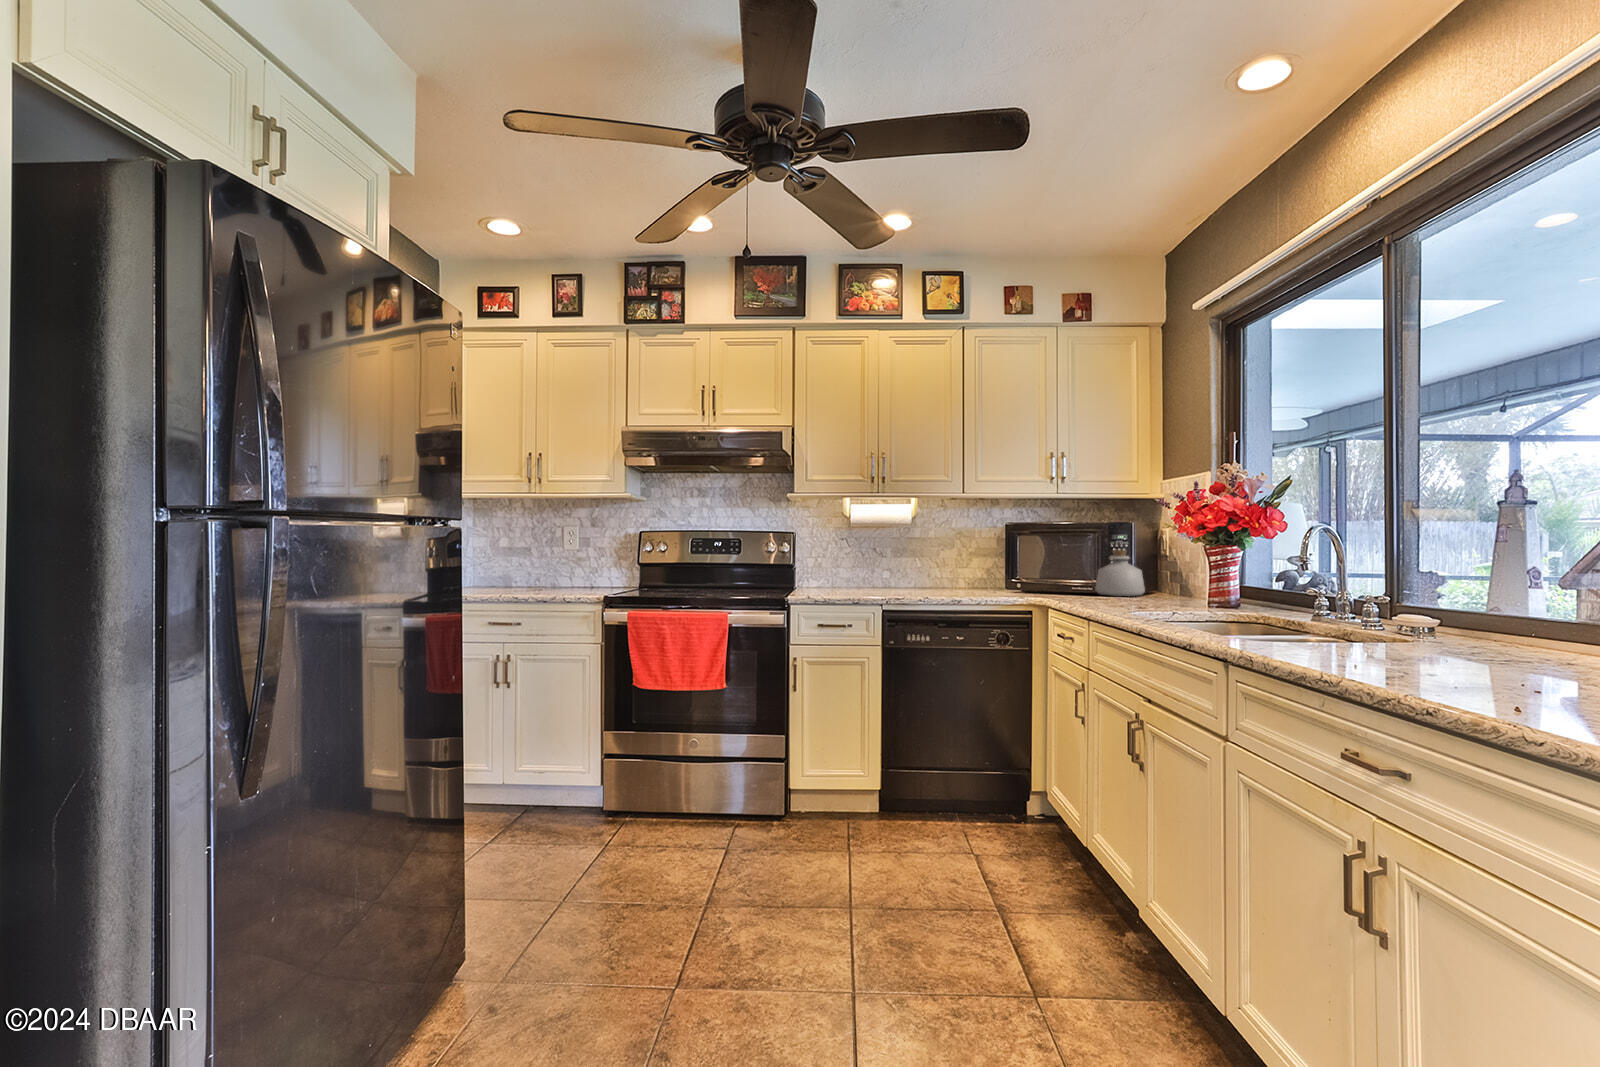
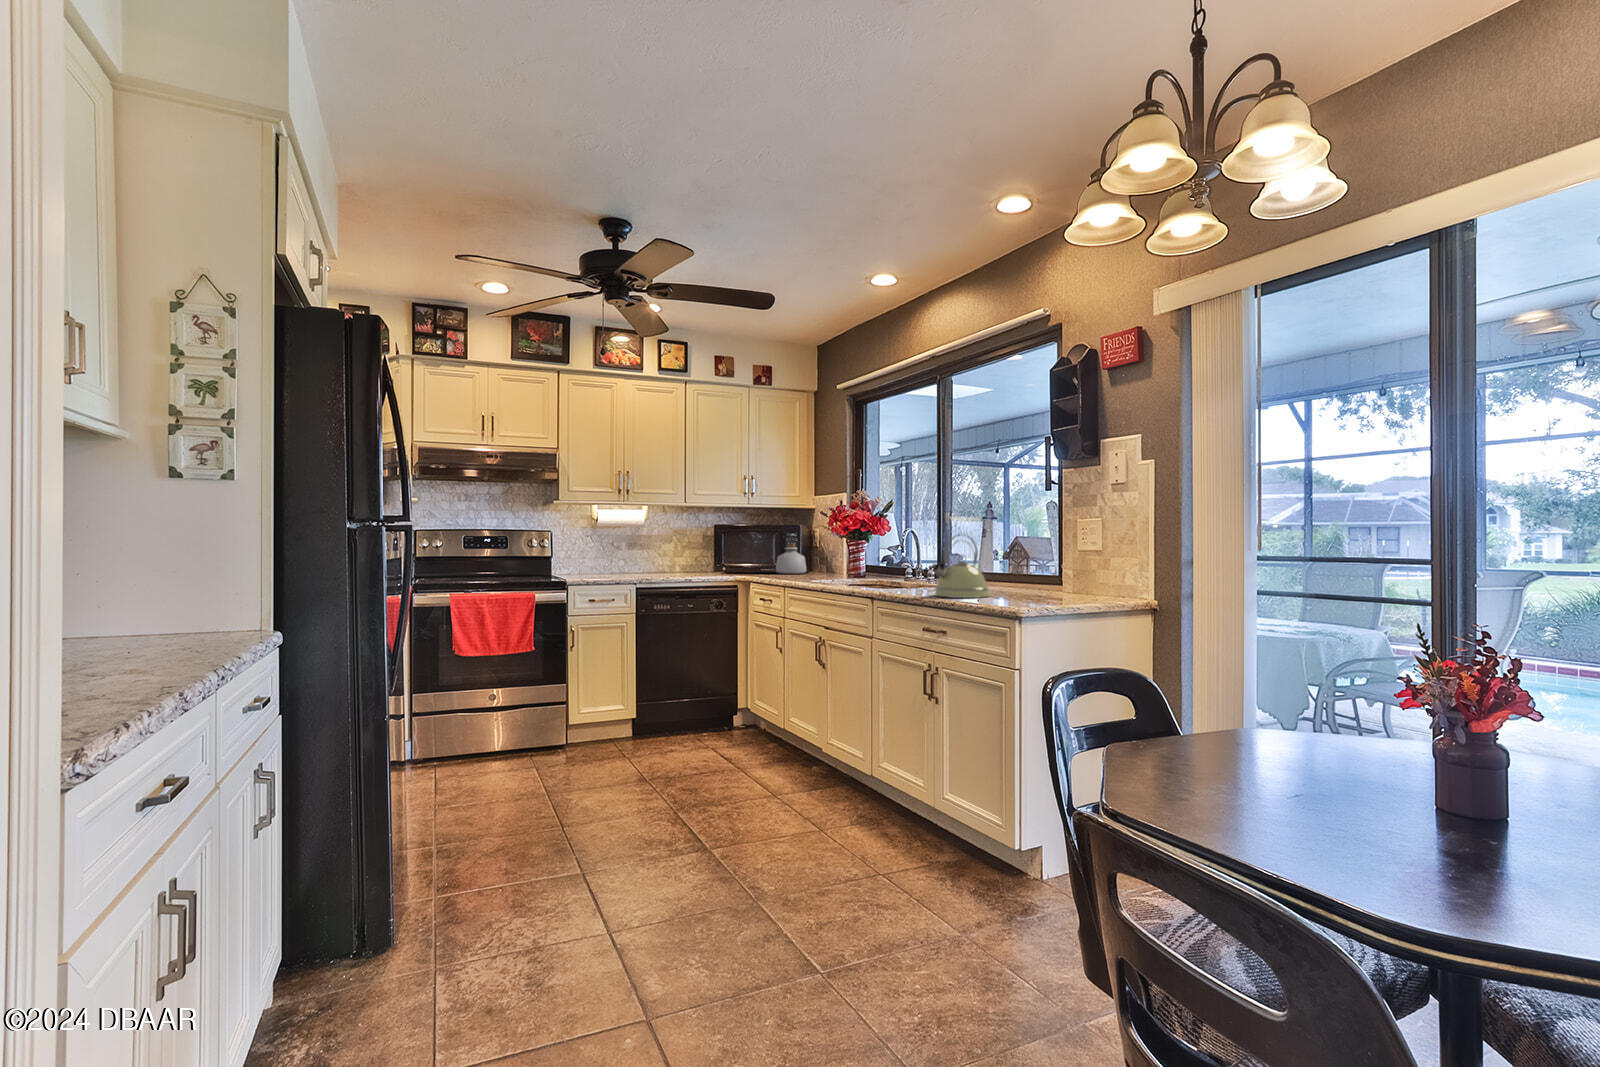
kettle: none [1348,544,1496,681] -> present [933,534,989,598]

